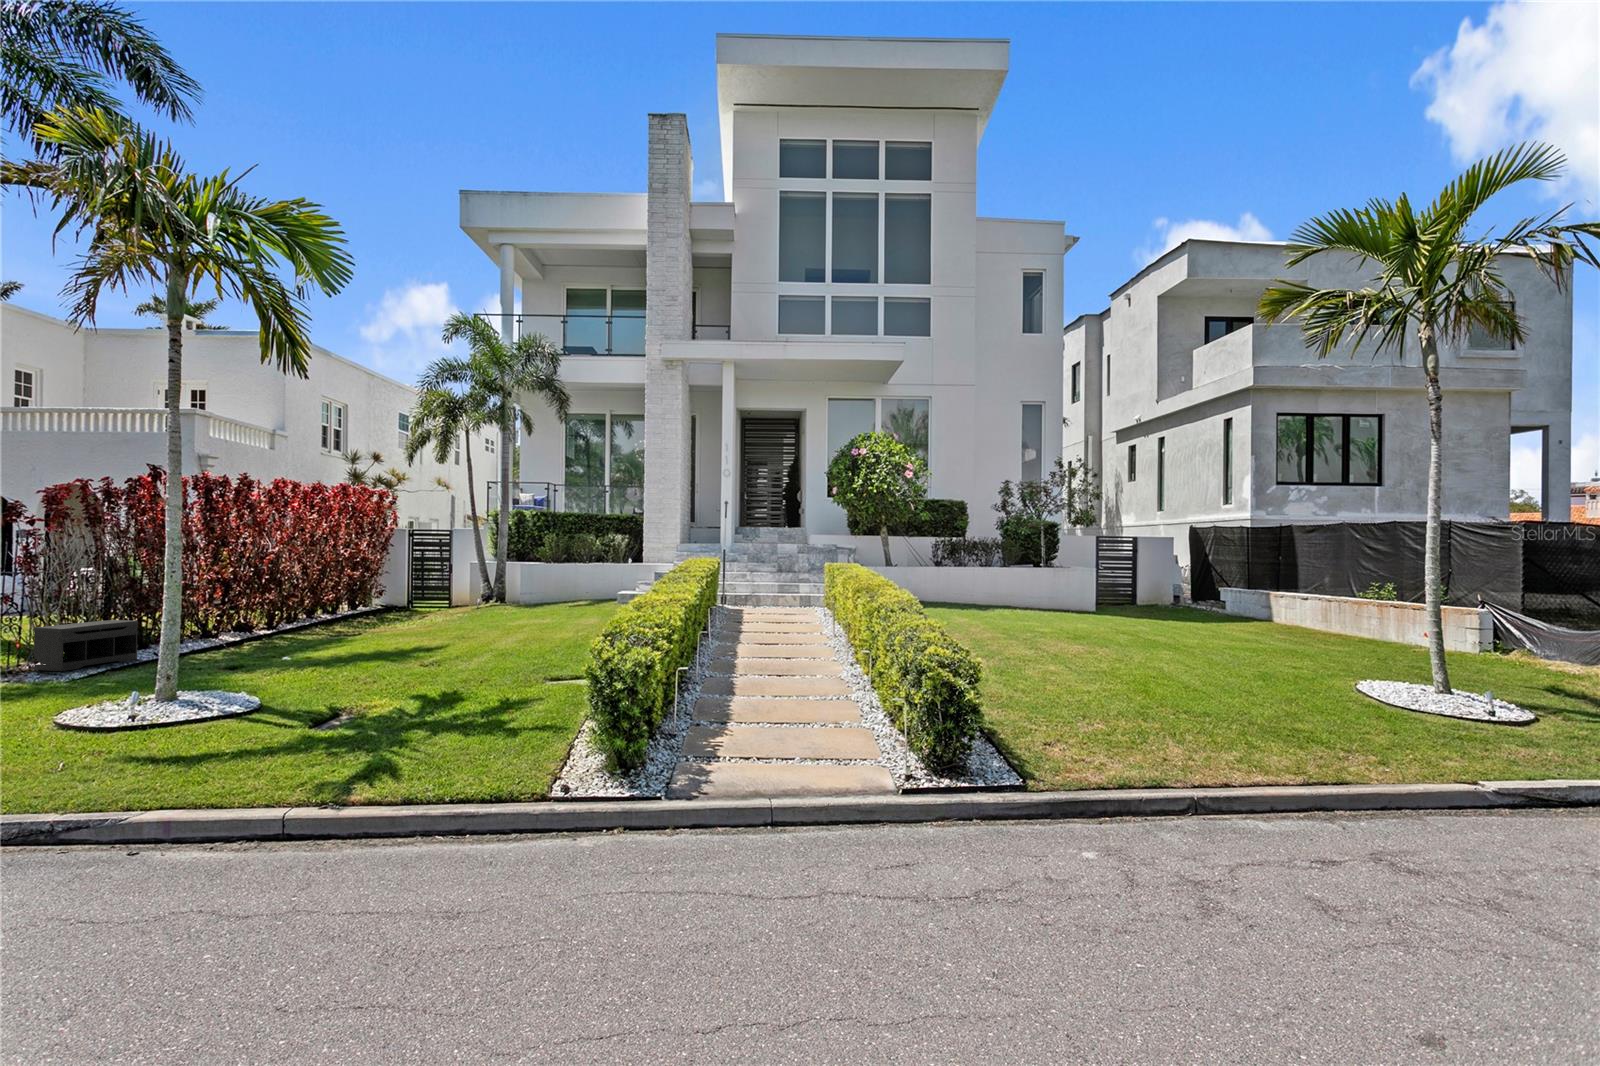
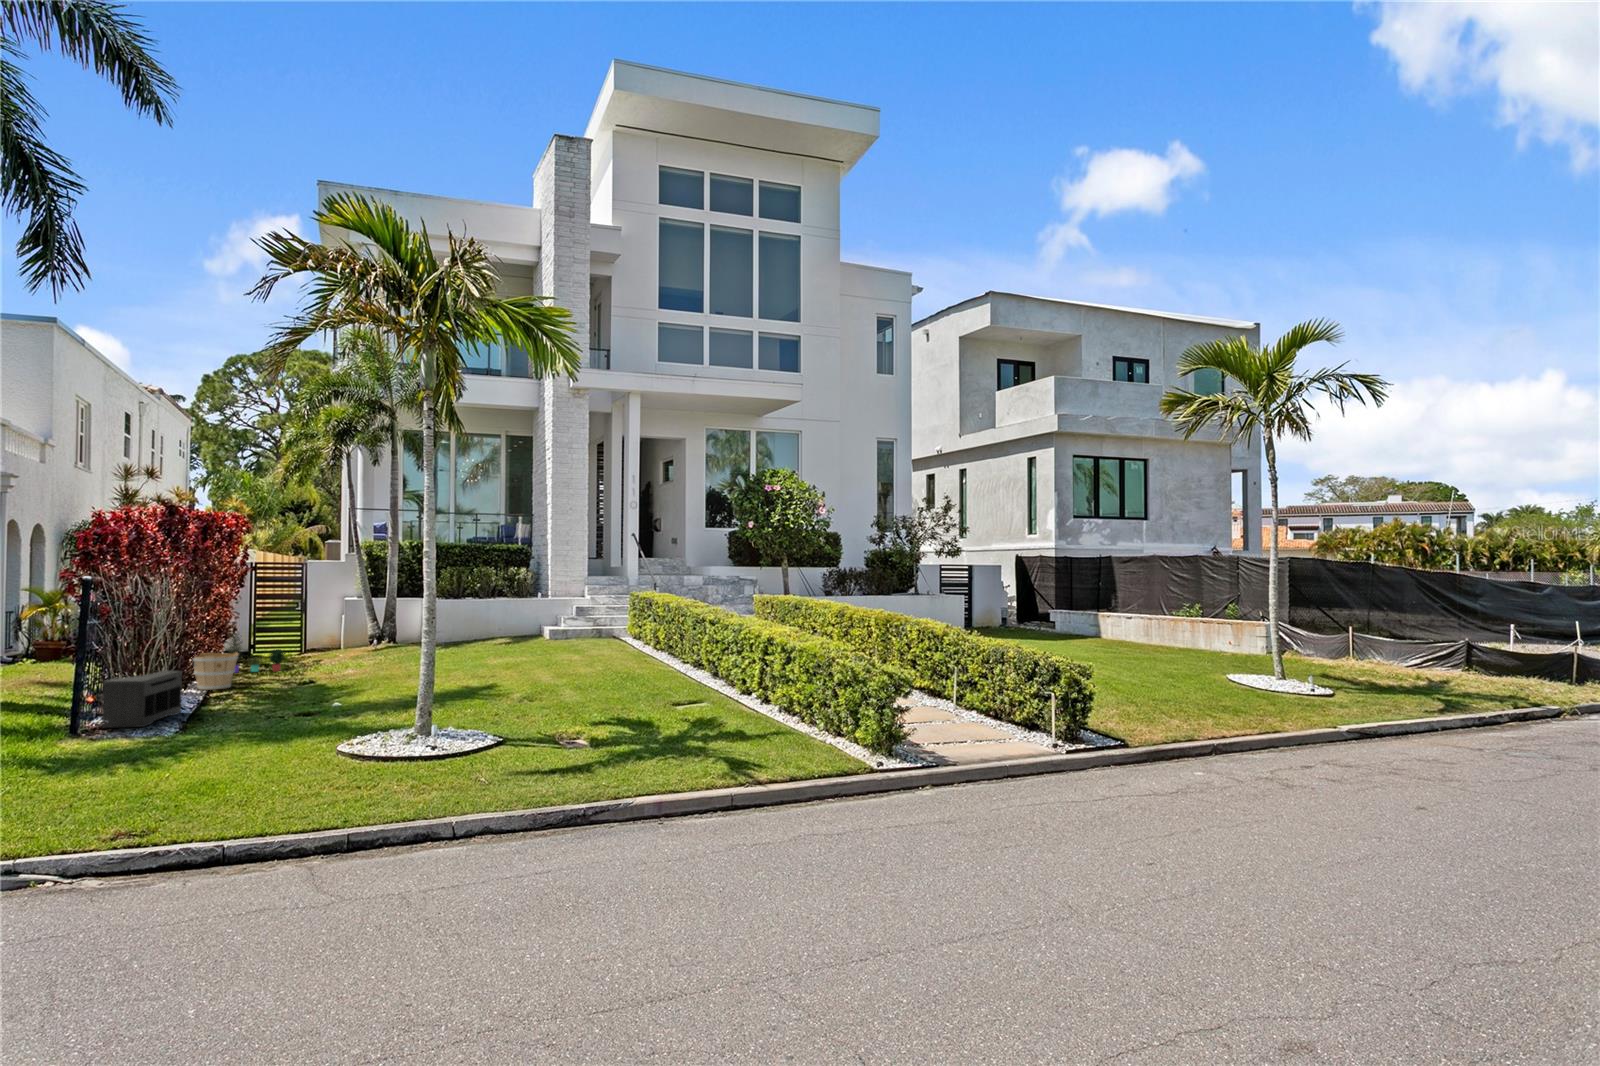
potted plant: none [292,588,341,624] -> present [229,633,286,673]
wooden bucket: none [217,606,261,639] -> present [193,653,238,690]

